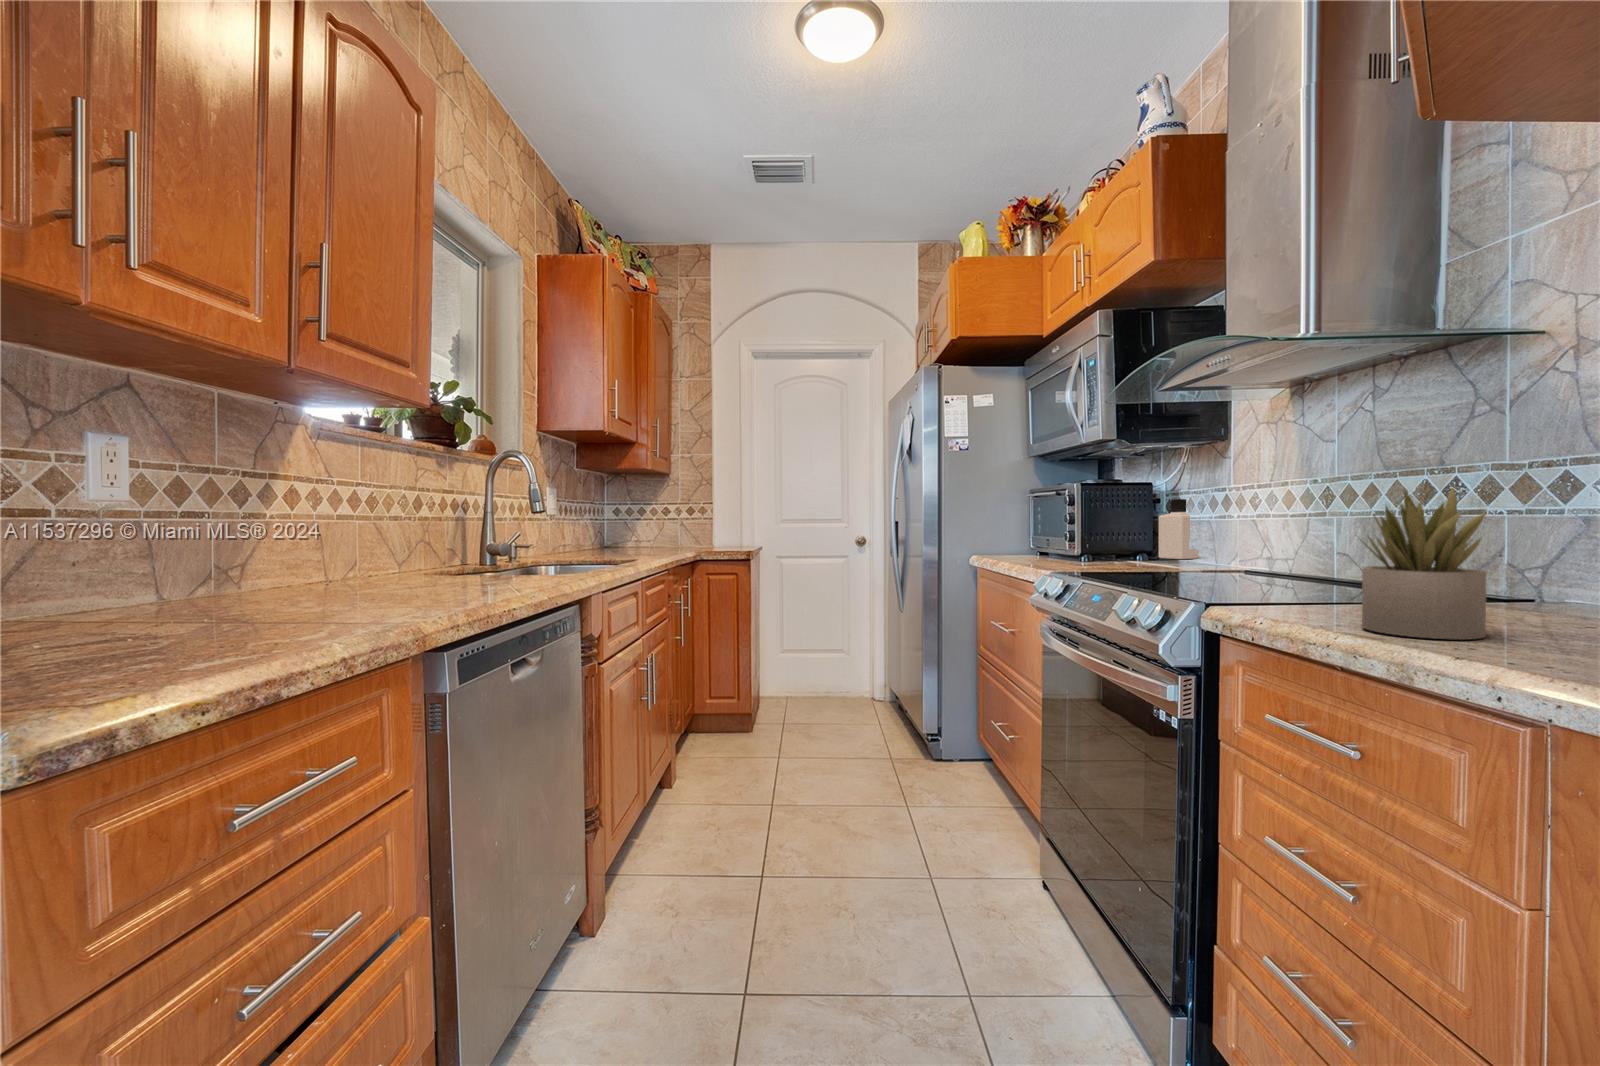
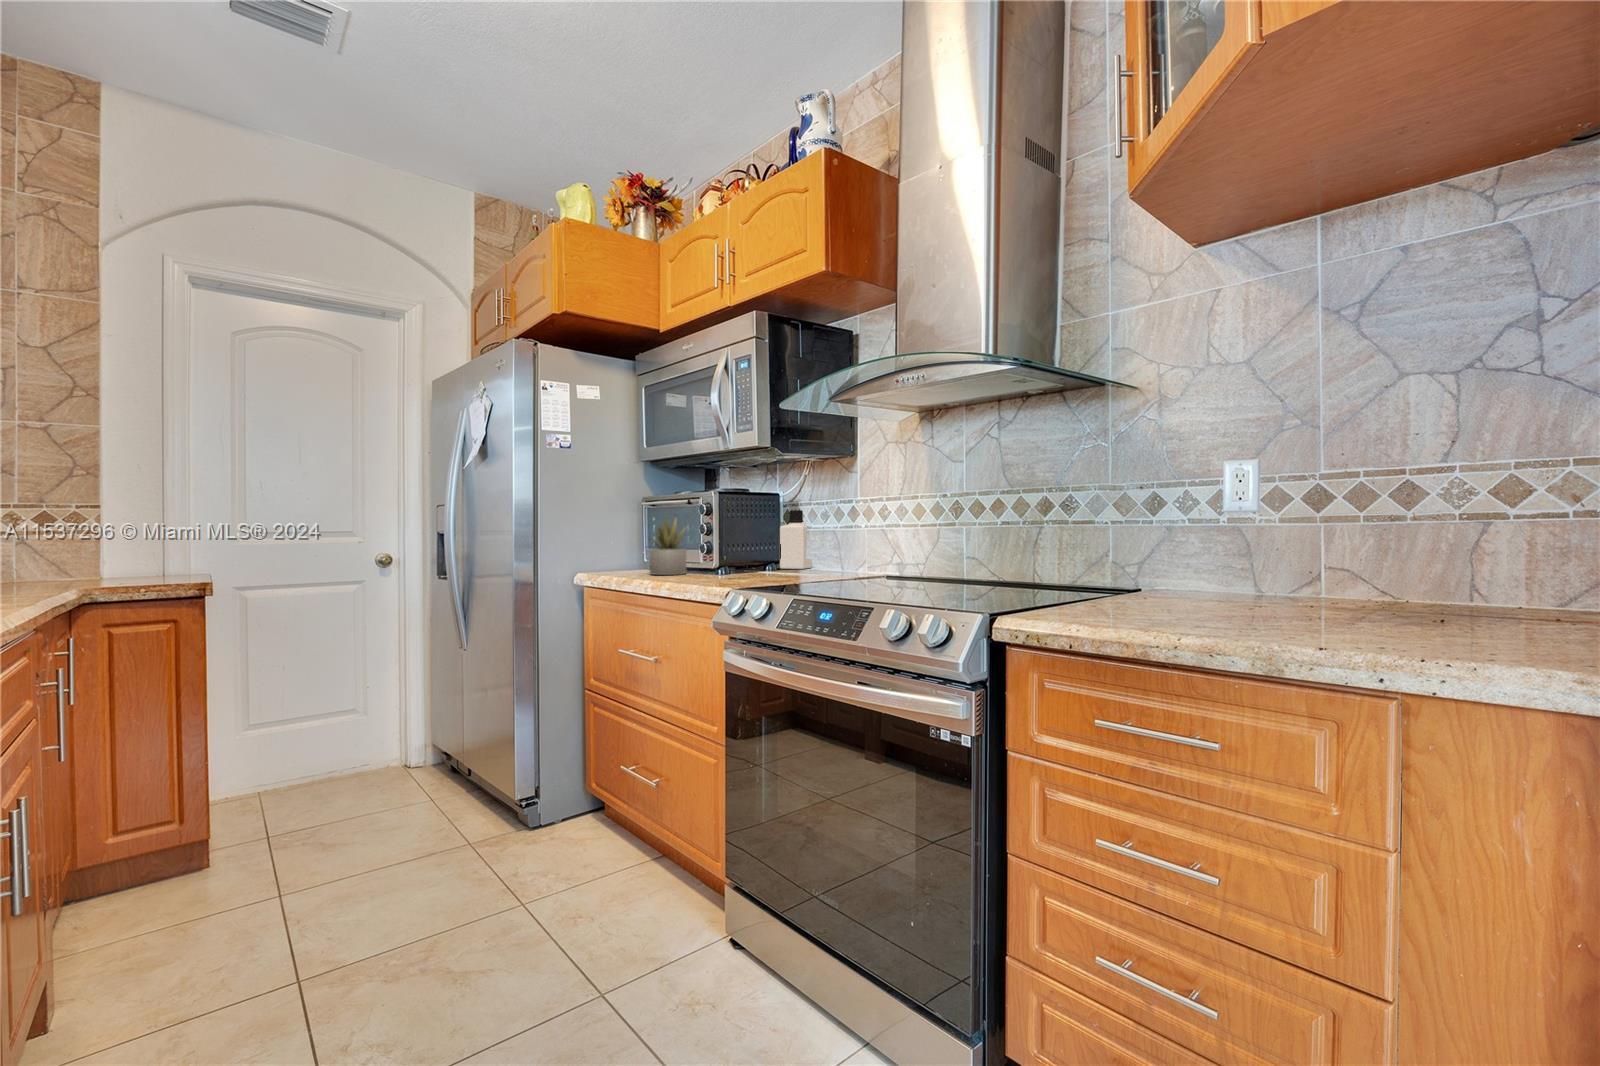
succulent plant: present [1362,488,1487,640] -> present [650,518,686,575]

